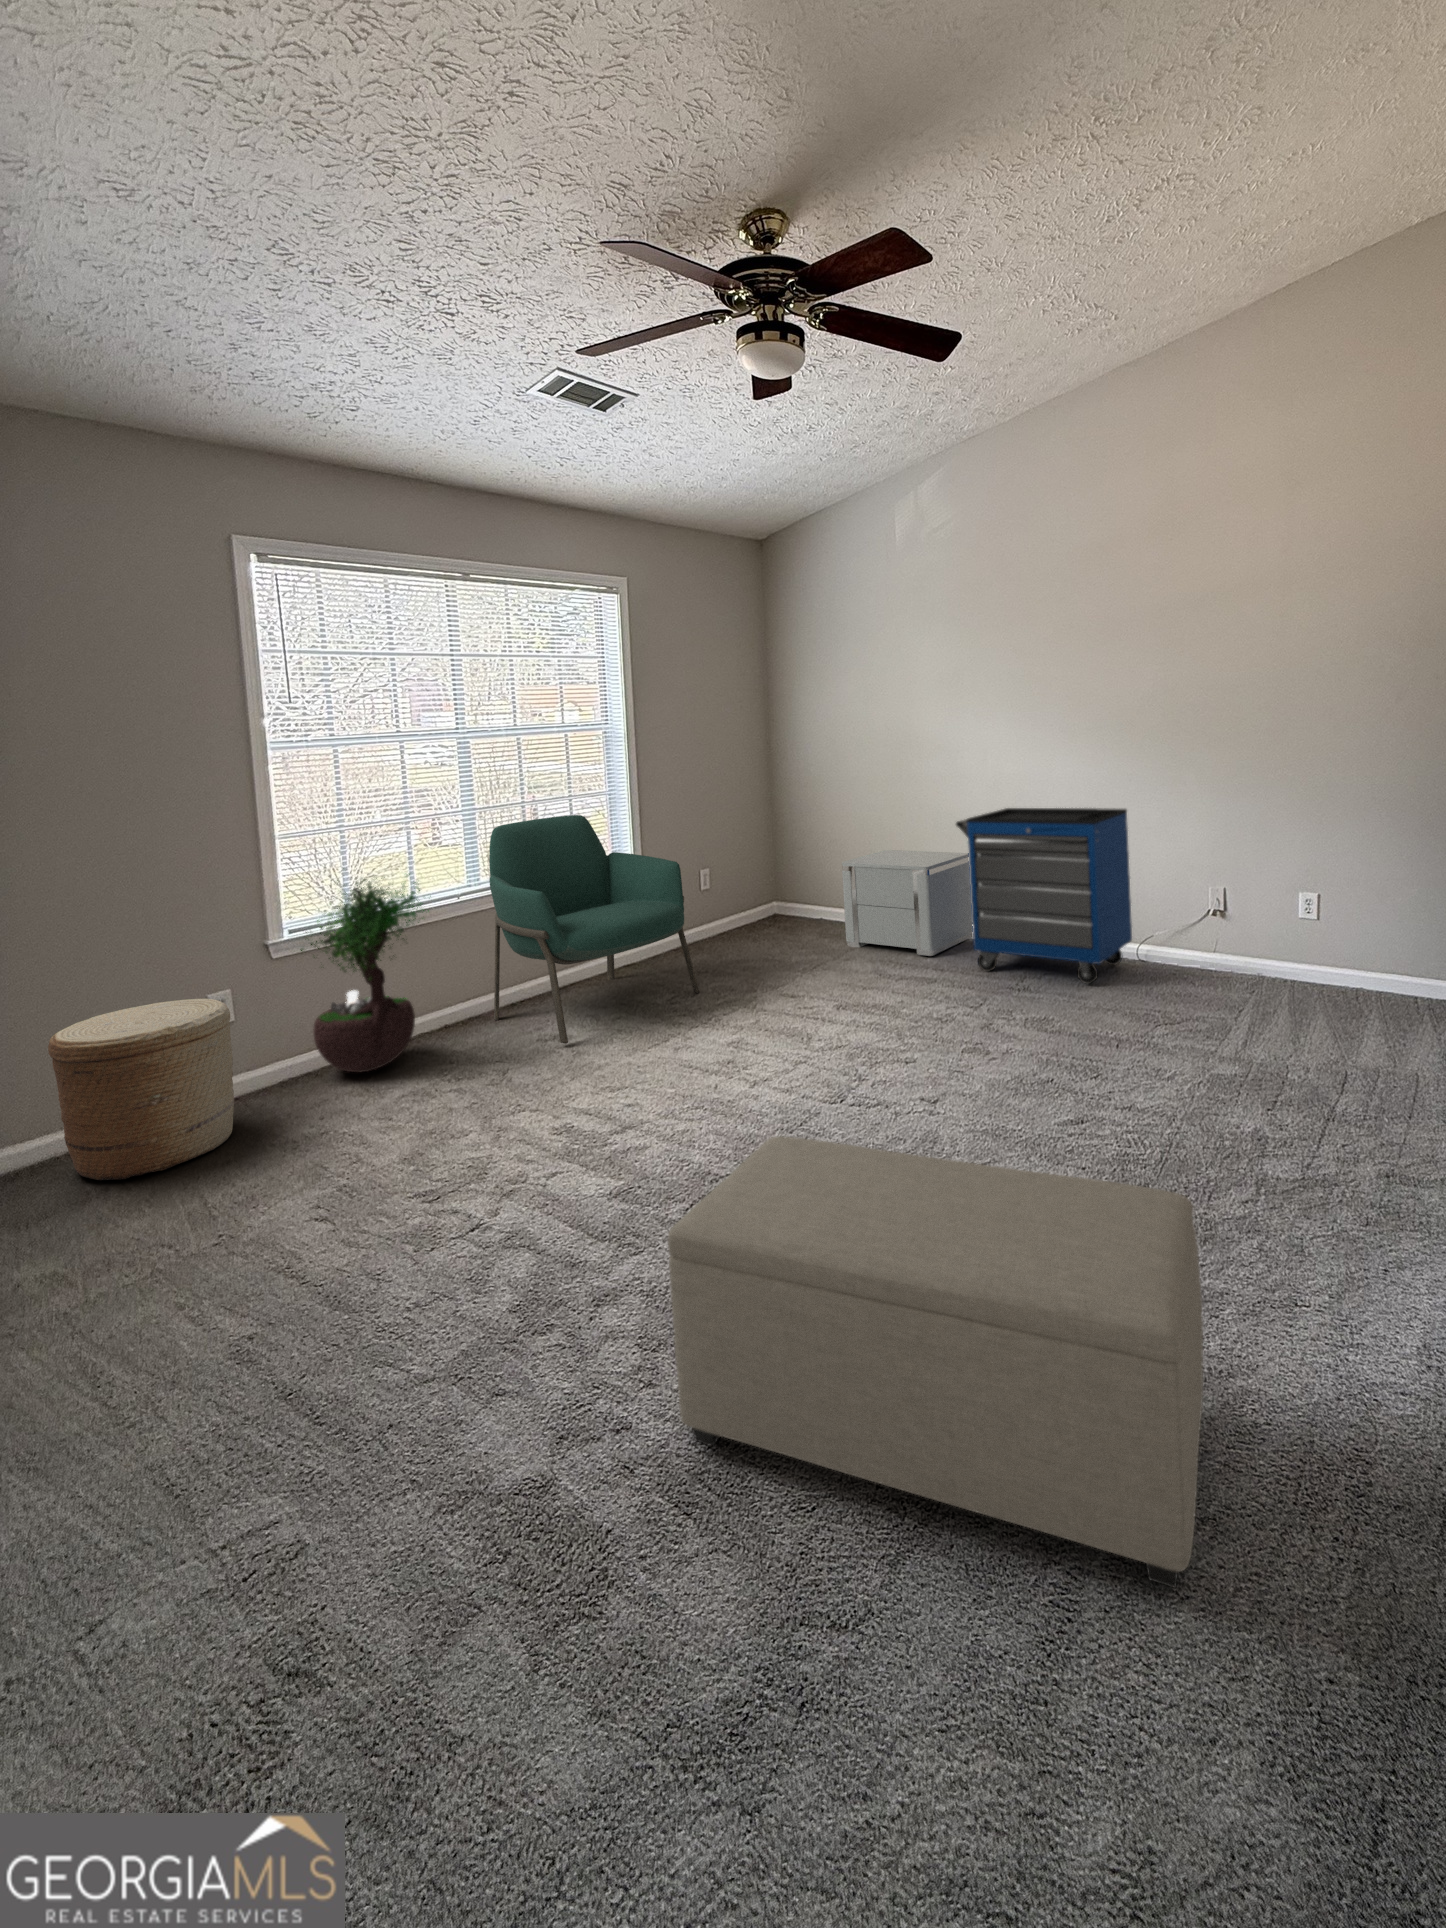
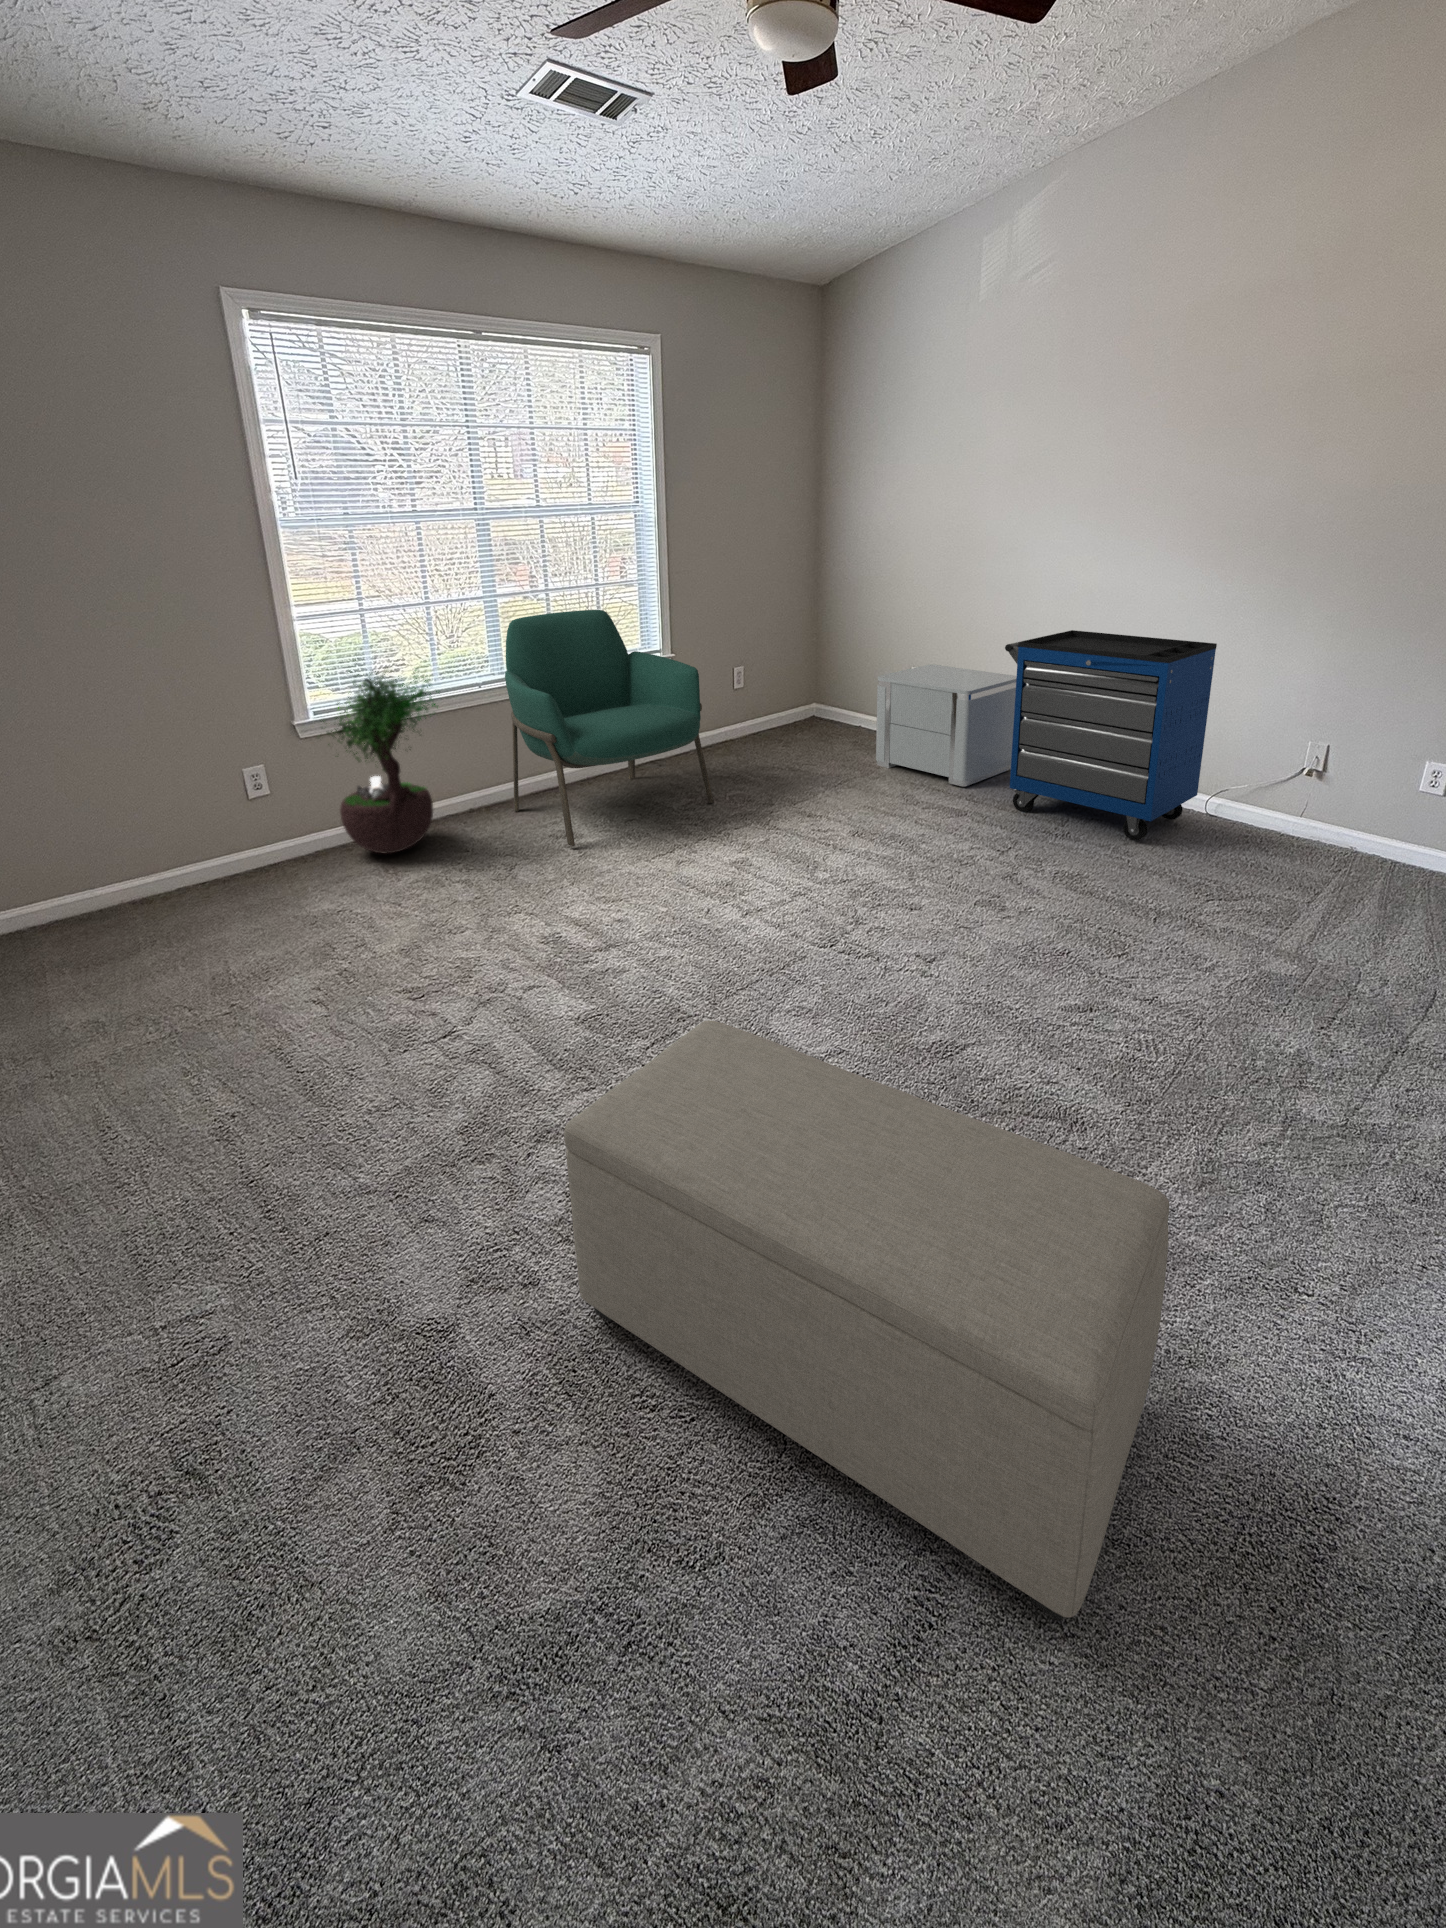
woven basket: present [48,999,234,1180] -> none [97,776,267,937]

